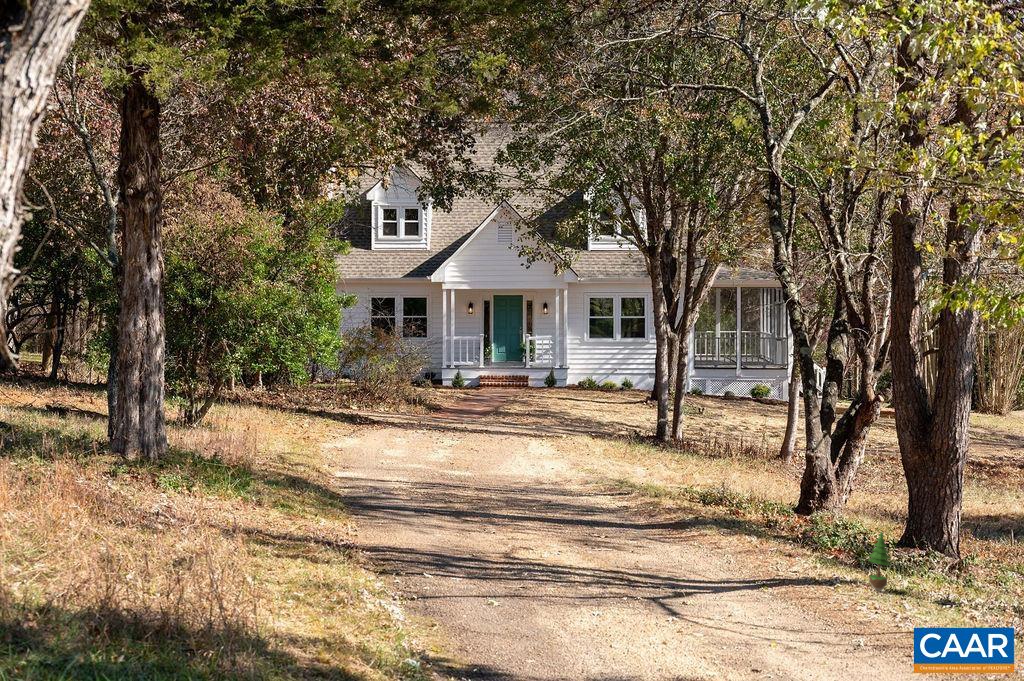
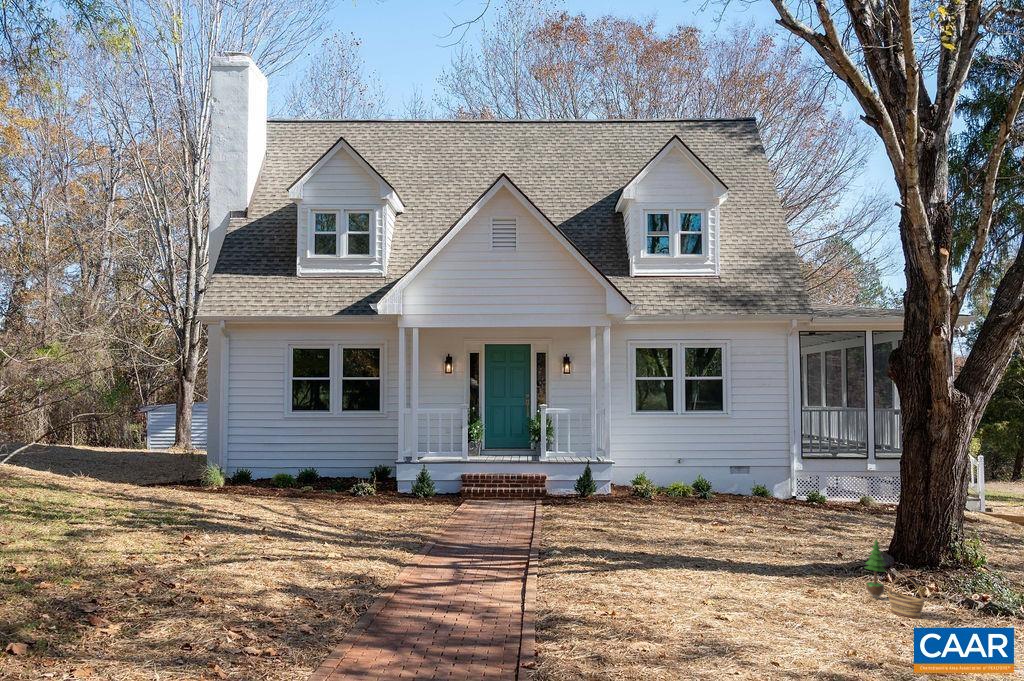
basket: none [891,573,927,615] -> present [888,581,924,619]

